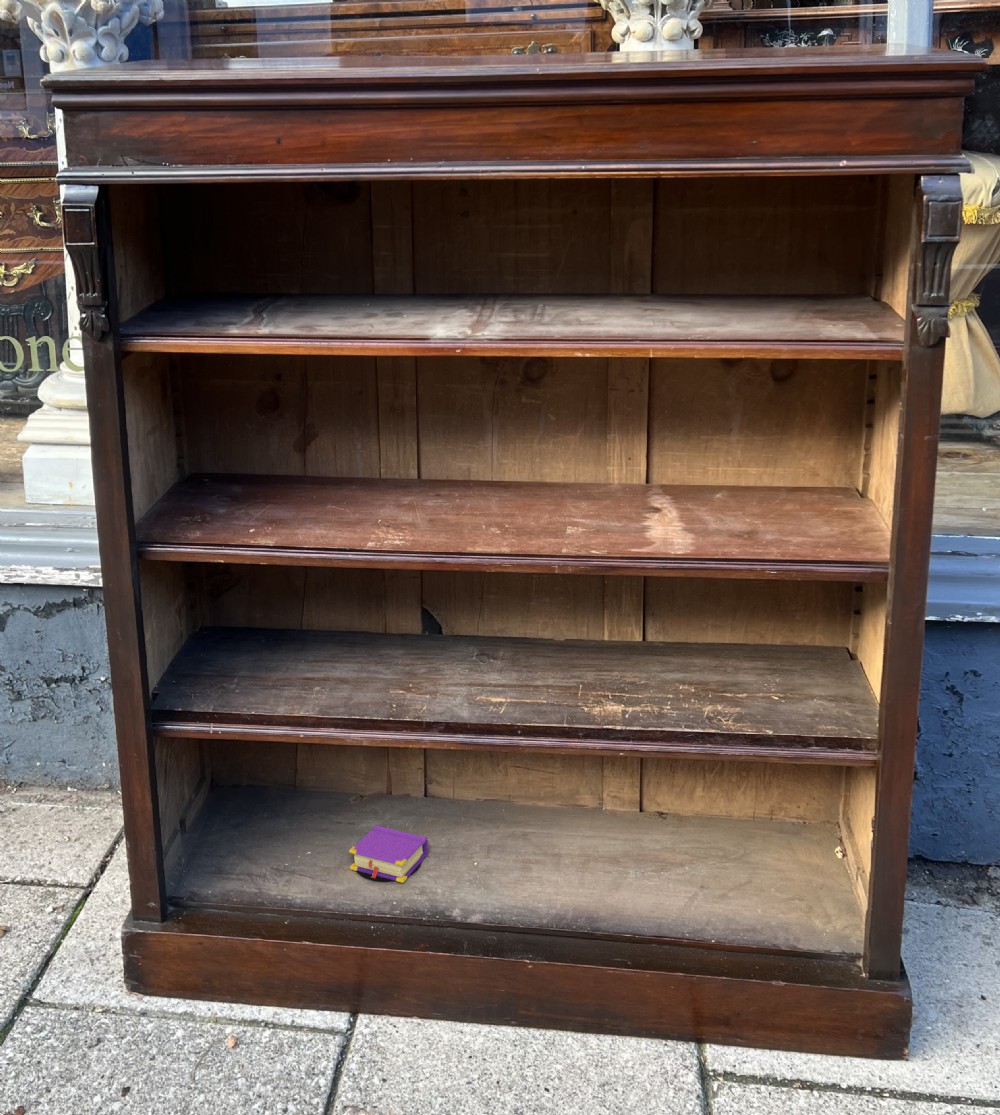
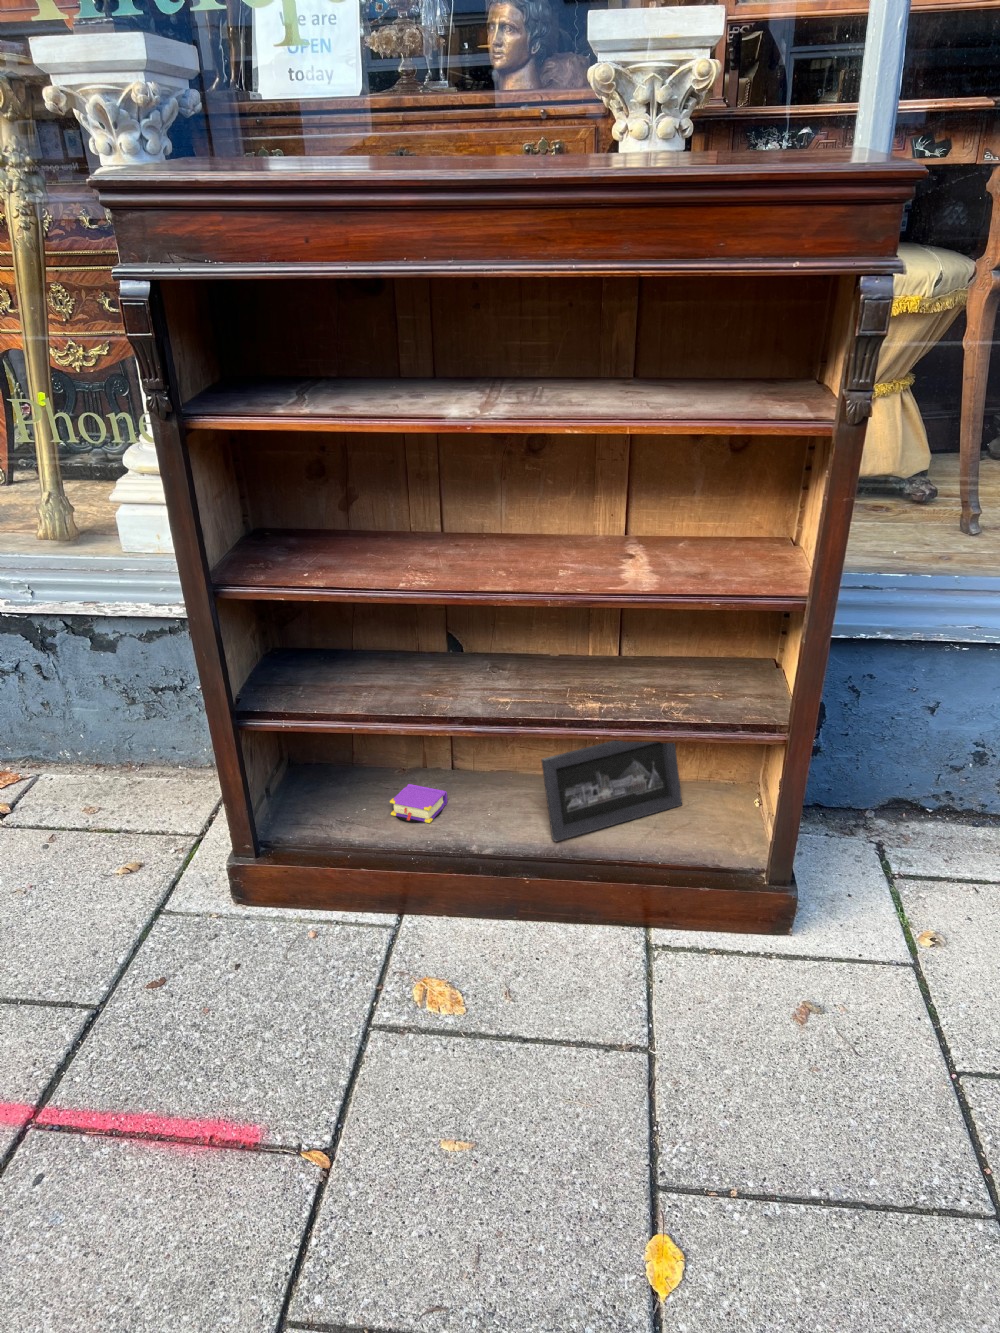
picture frame: none [559,757,751,916] -> present [541,741,682,841]

